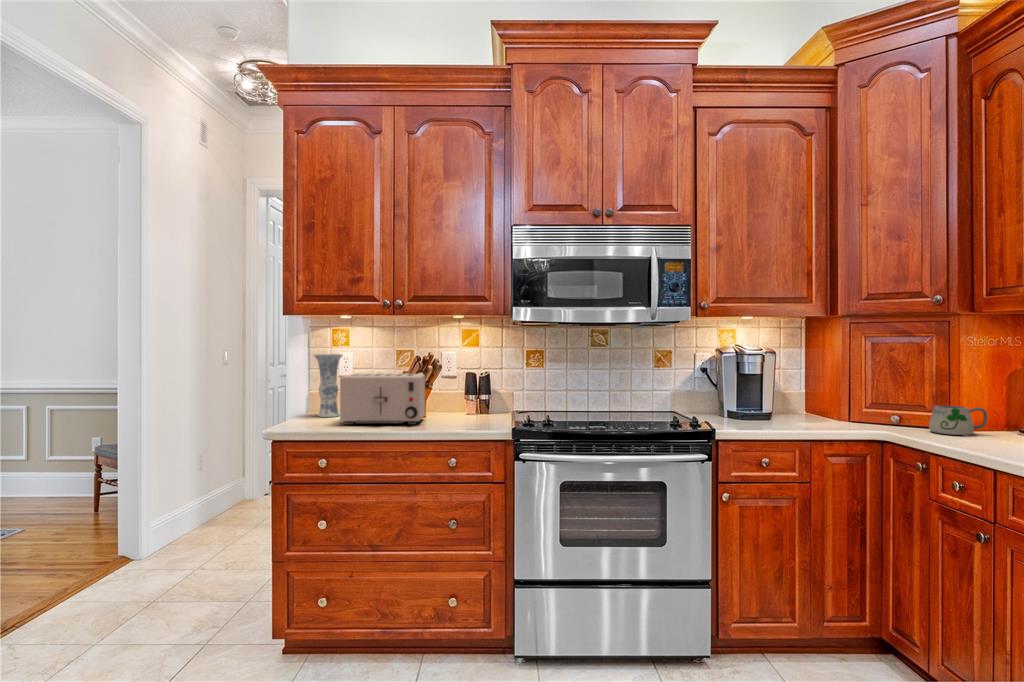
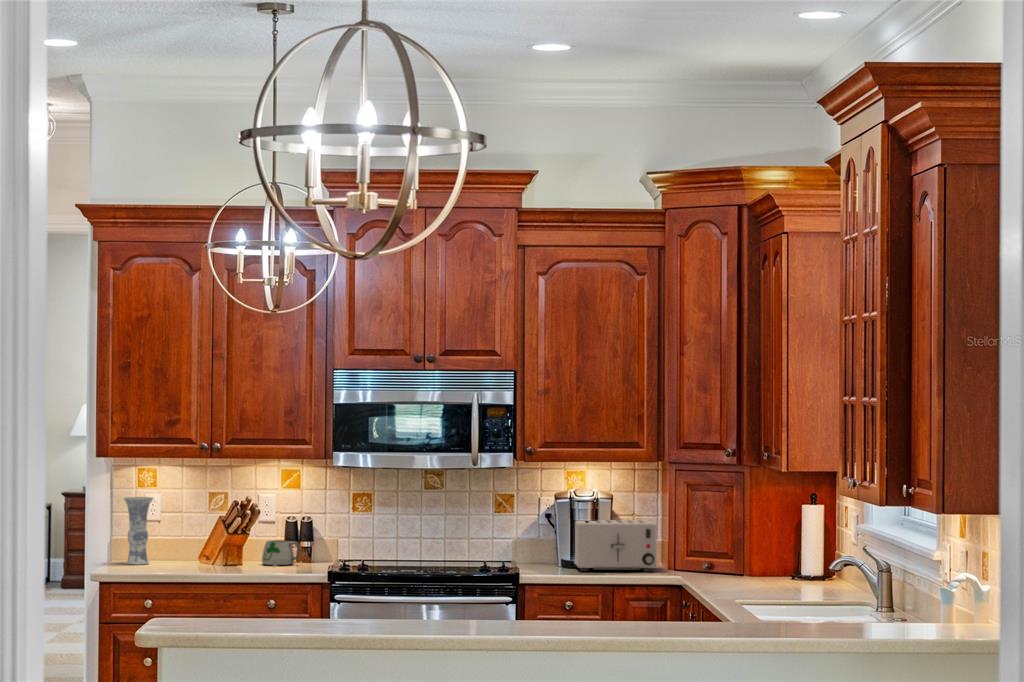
toaster: present [340,374,425,425] -> present [574,520,656,571]
mug: present [929,405,987,436] -> present [262,540,300,566]

